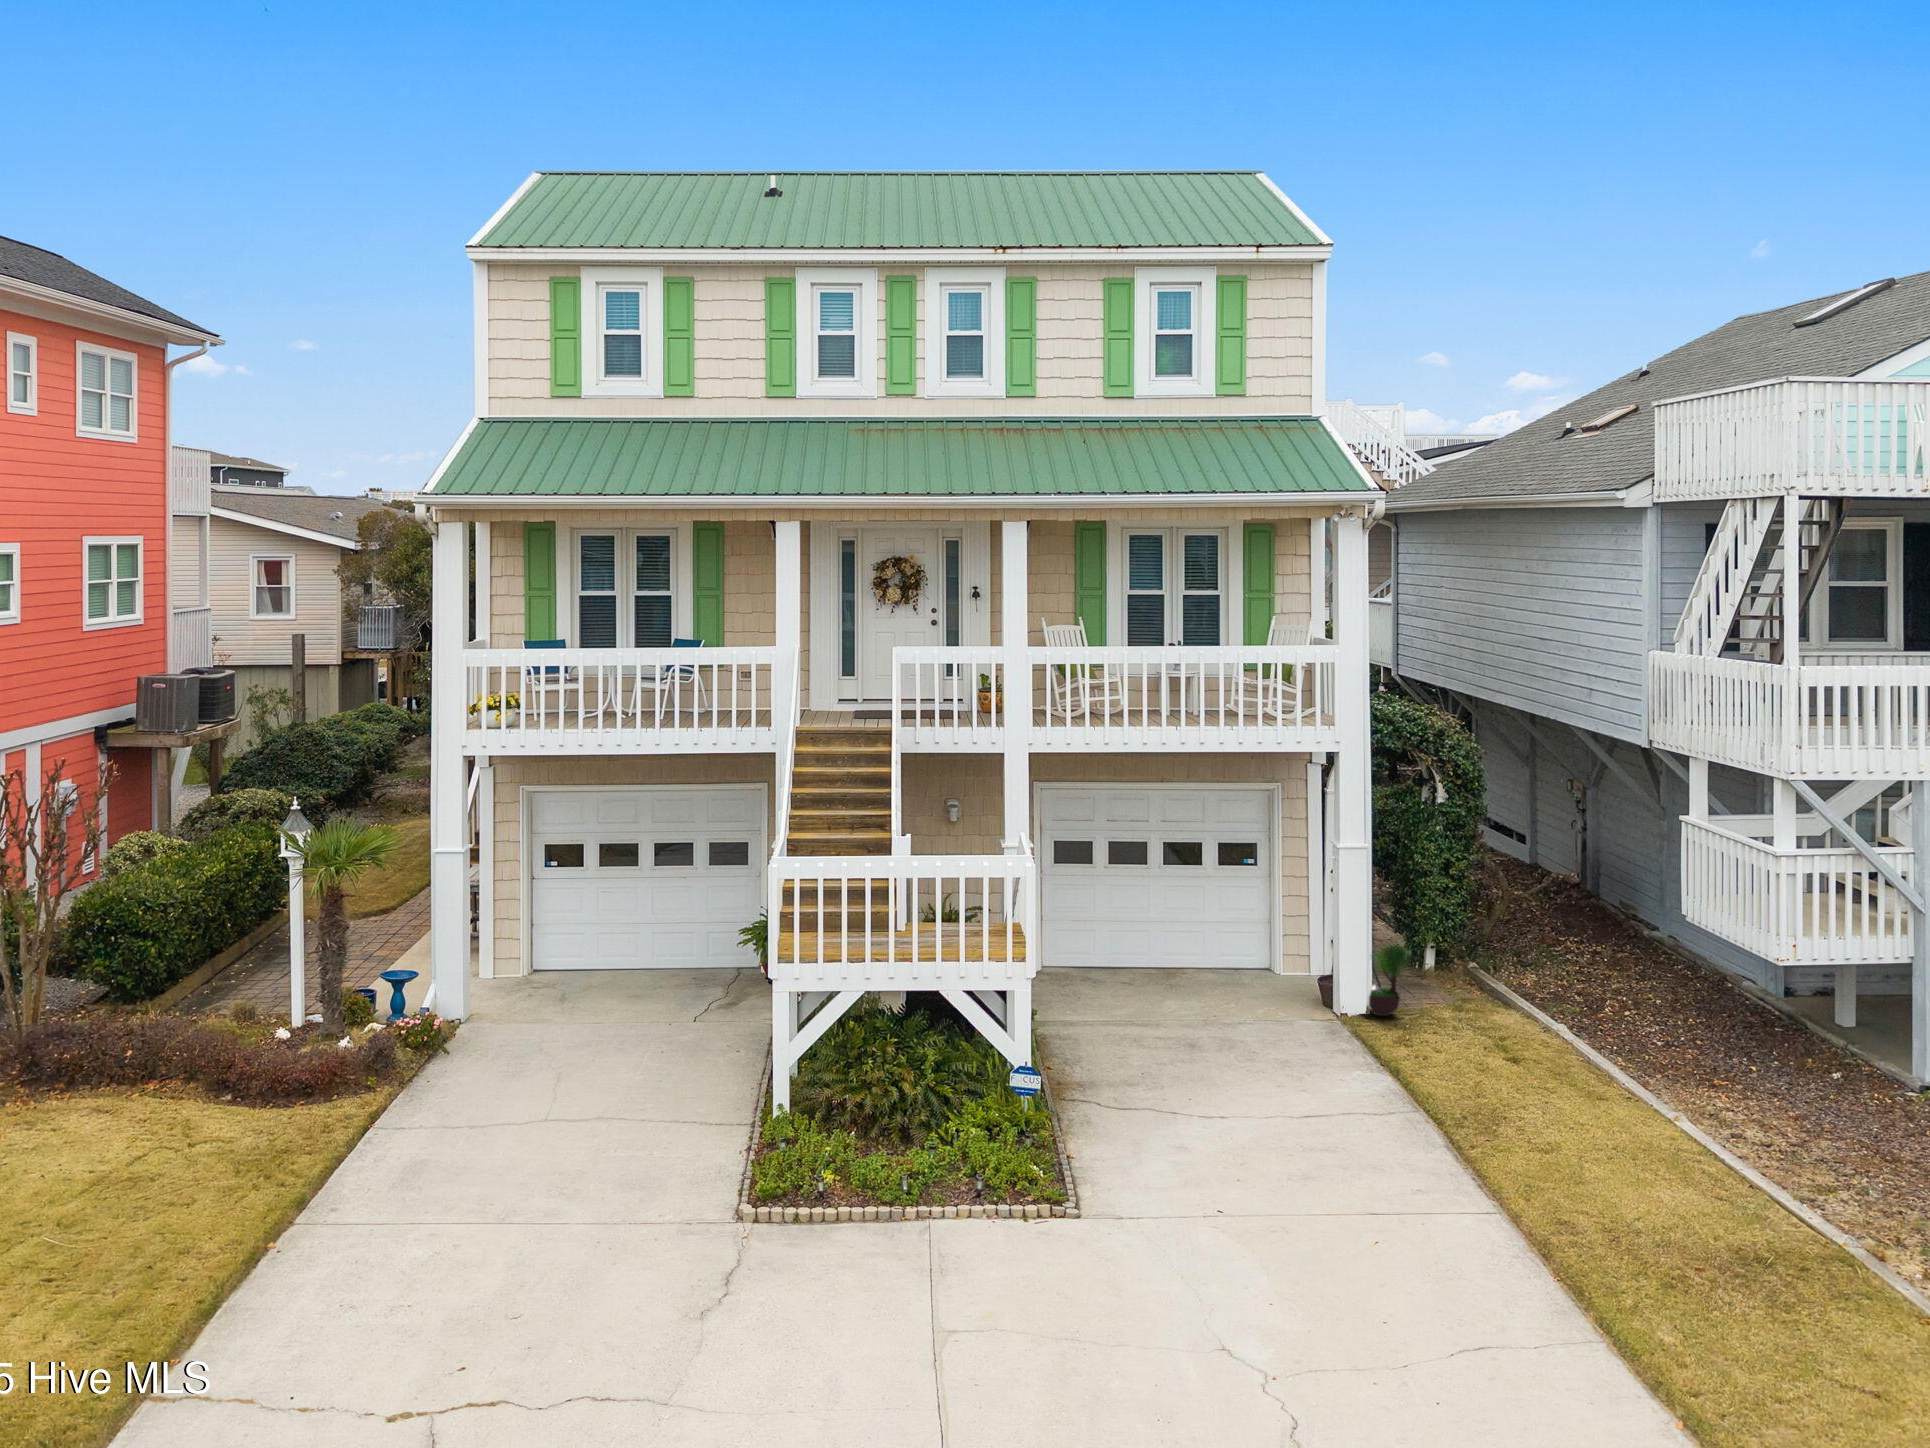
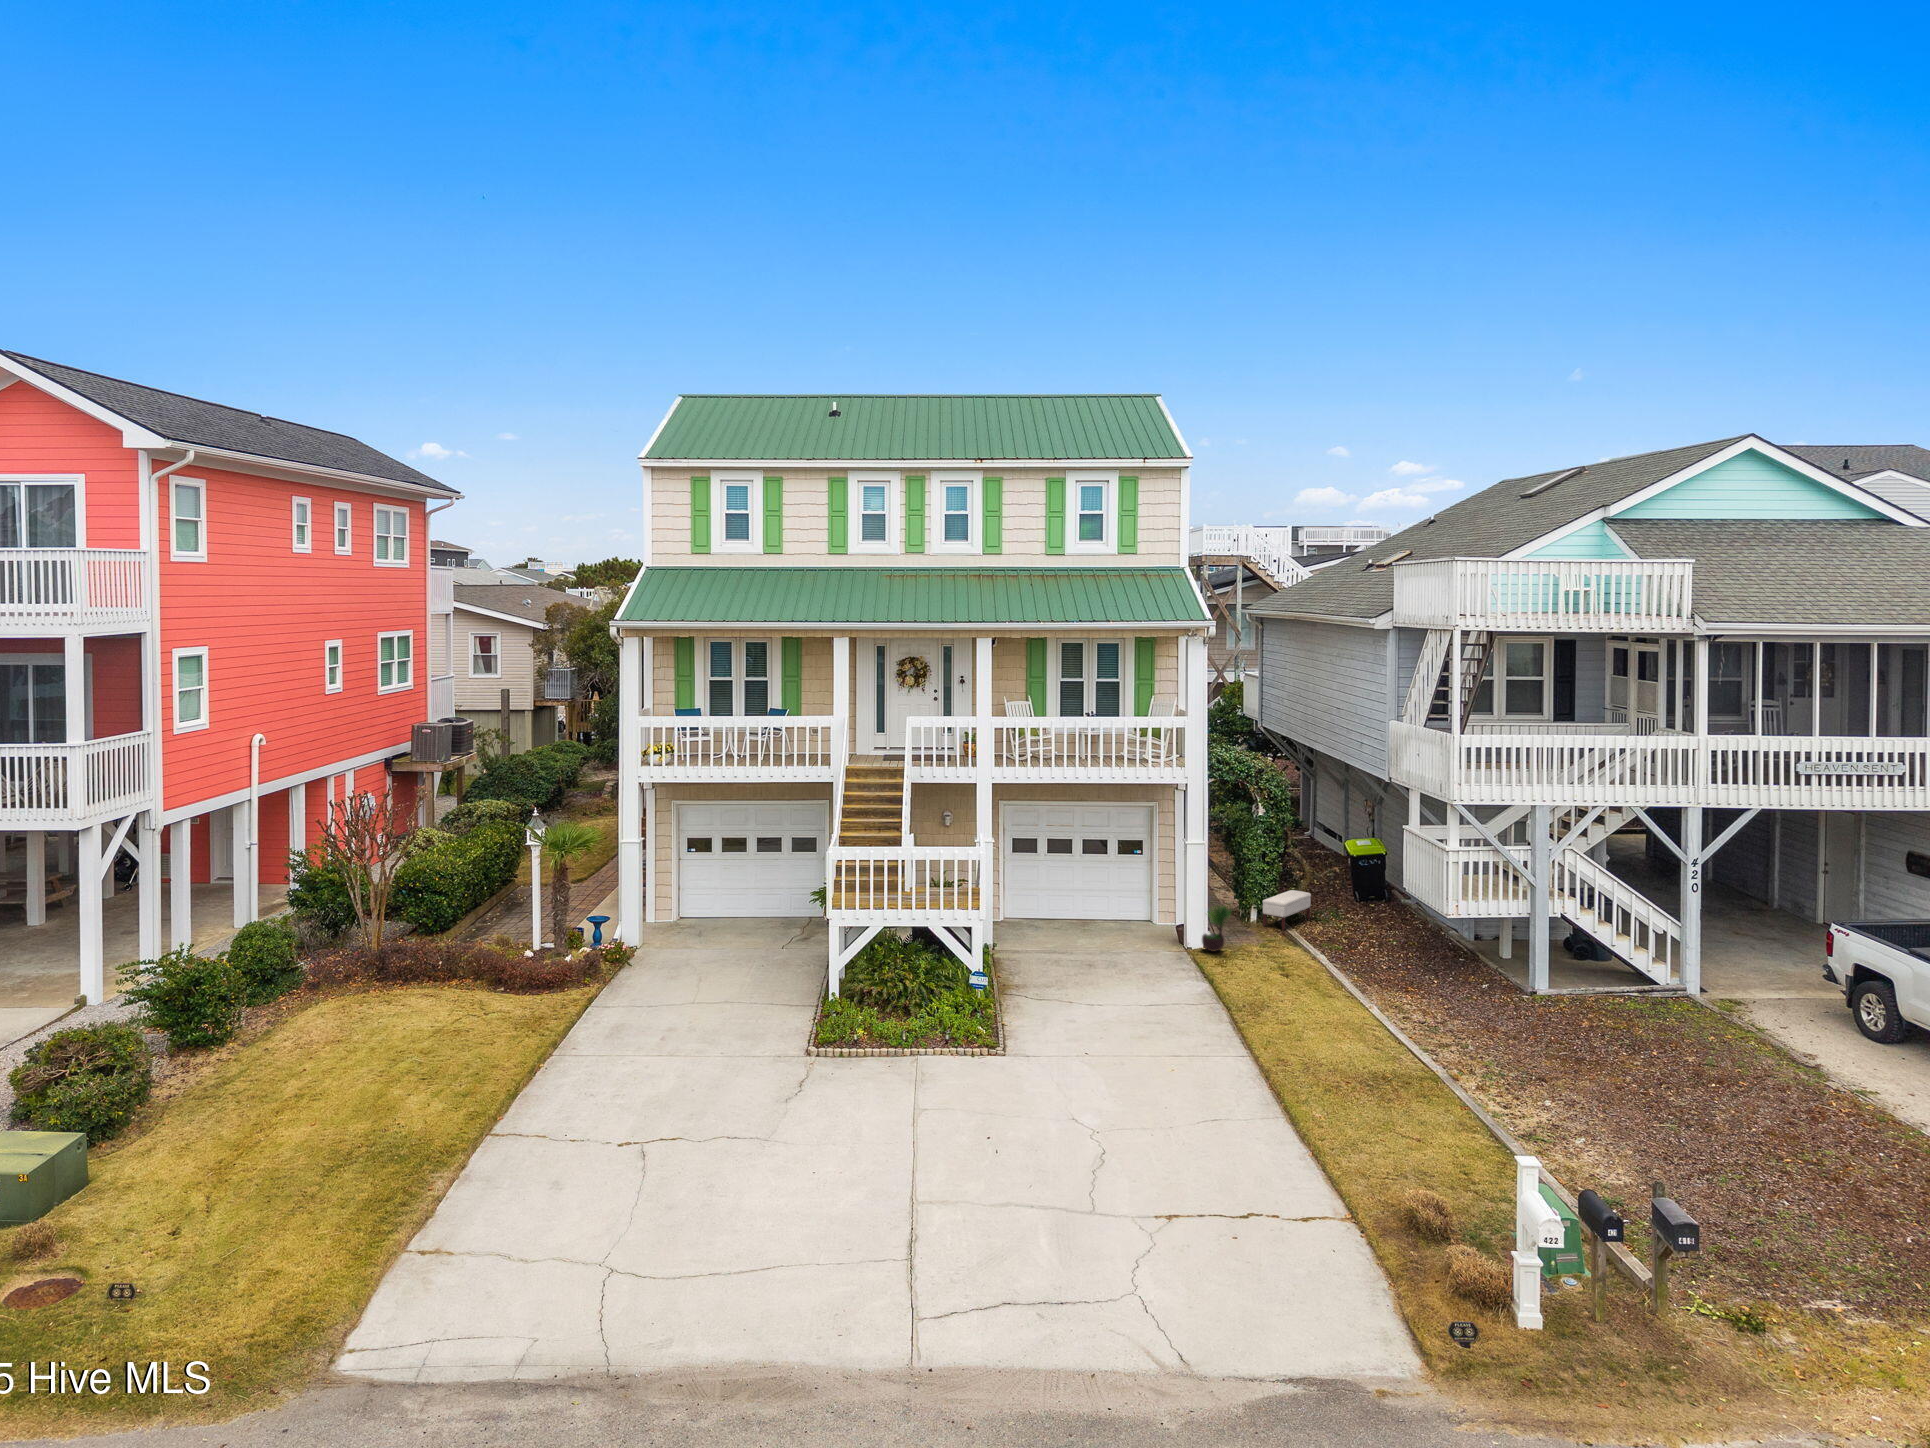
bench: none [1444,916,1514,979] -> present [1263,890,1311,930]

